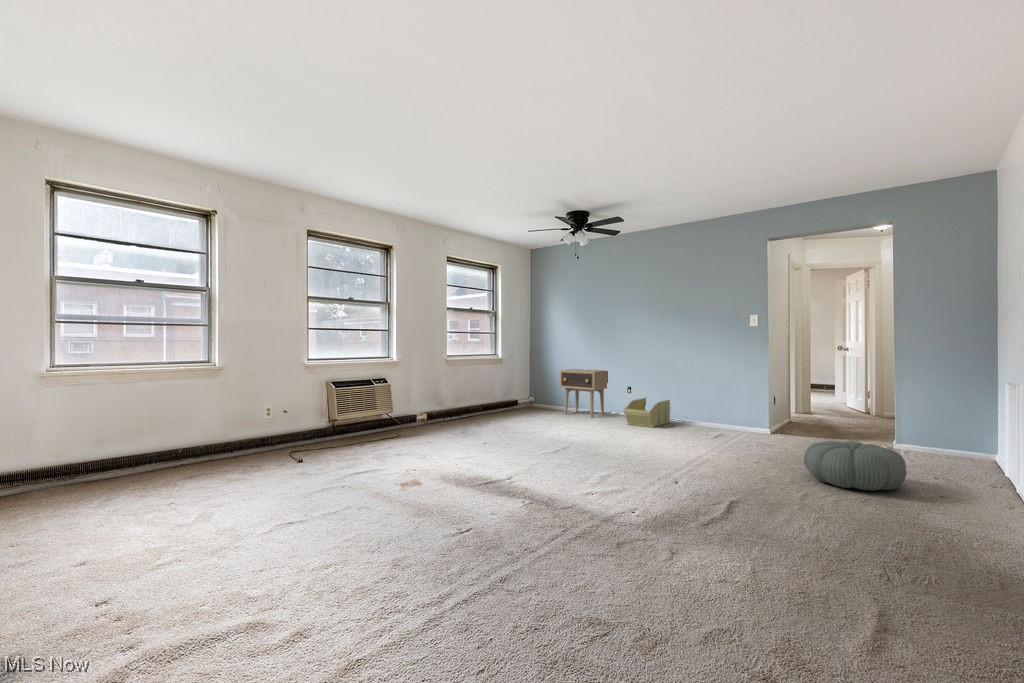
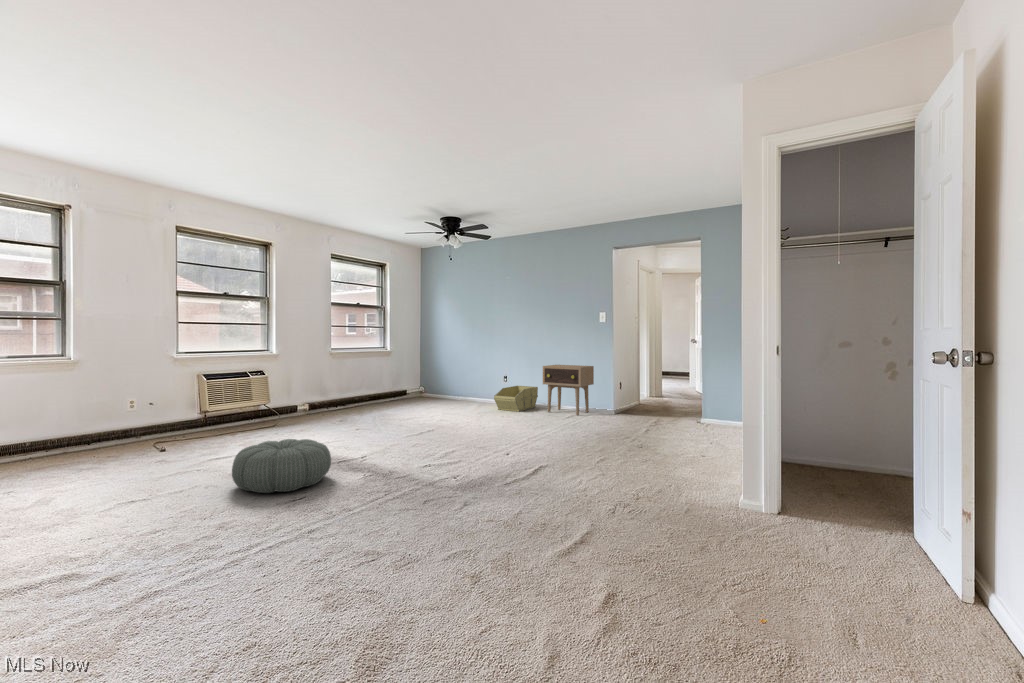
side table: present [560,369,608,417] -> present [543,365,594,415]
pouf: present [804,441,907,491] -> present [232,439,331,493]

